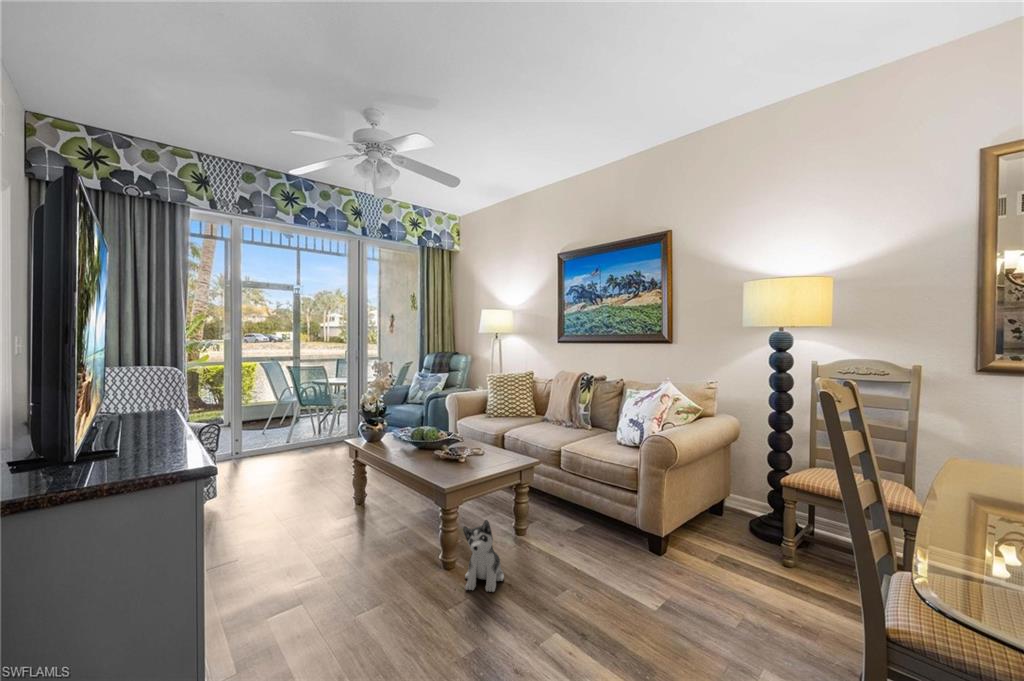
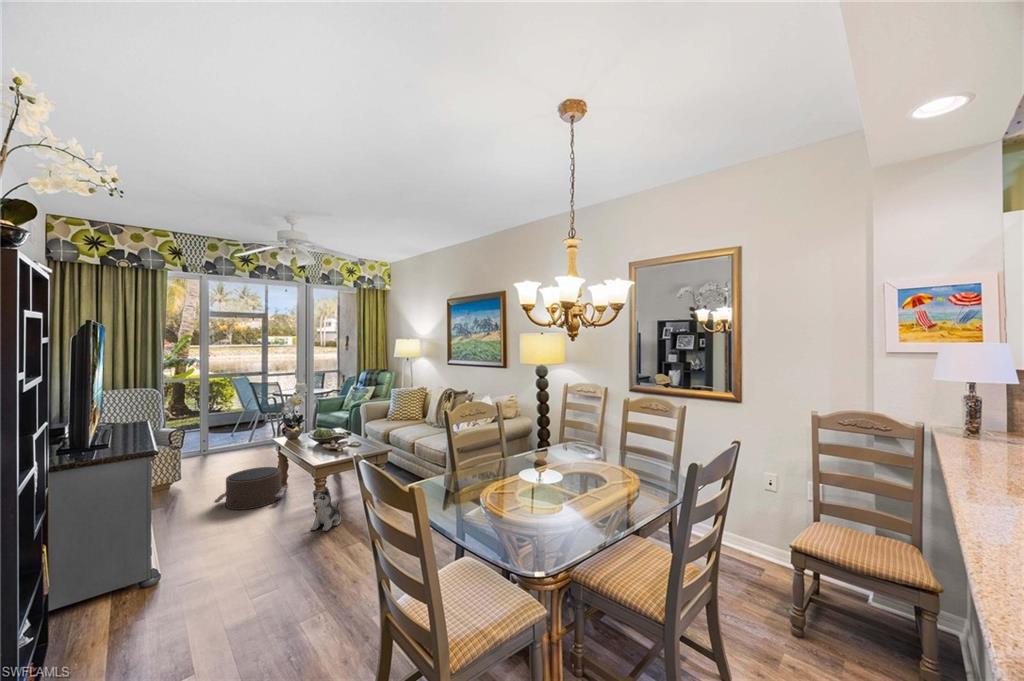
pouf: none [291,482,389,550] -> present [214,467,287,510]

